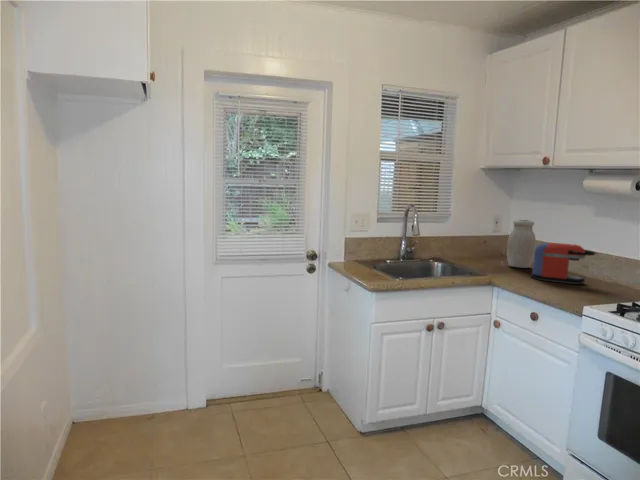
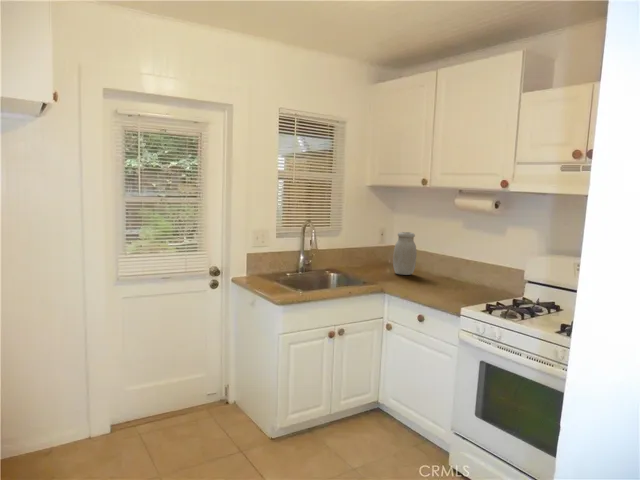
coffee maker: present [531,243,595,284] -> none [415,253,465,288]

